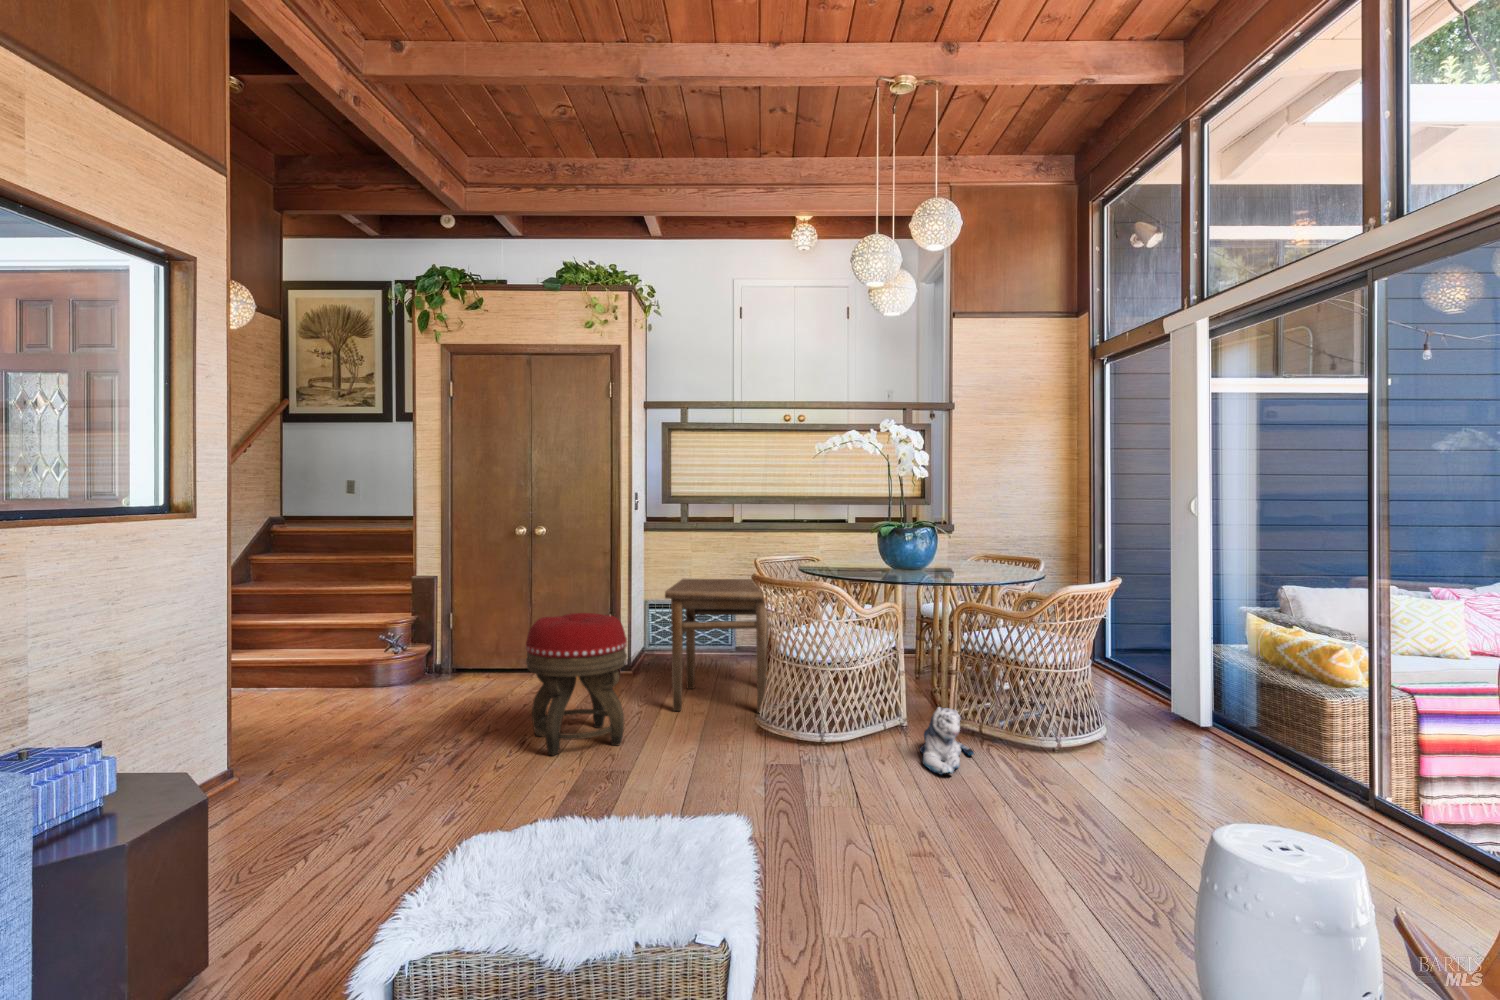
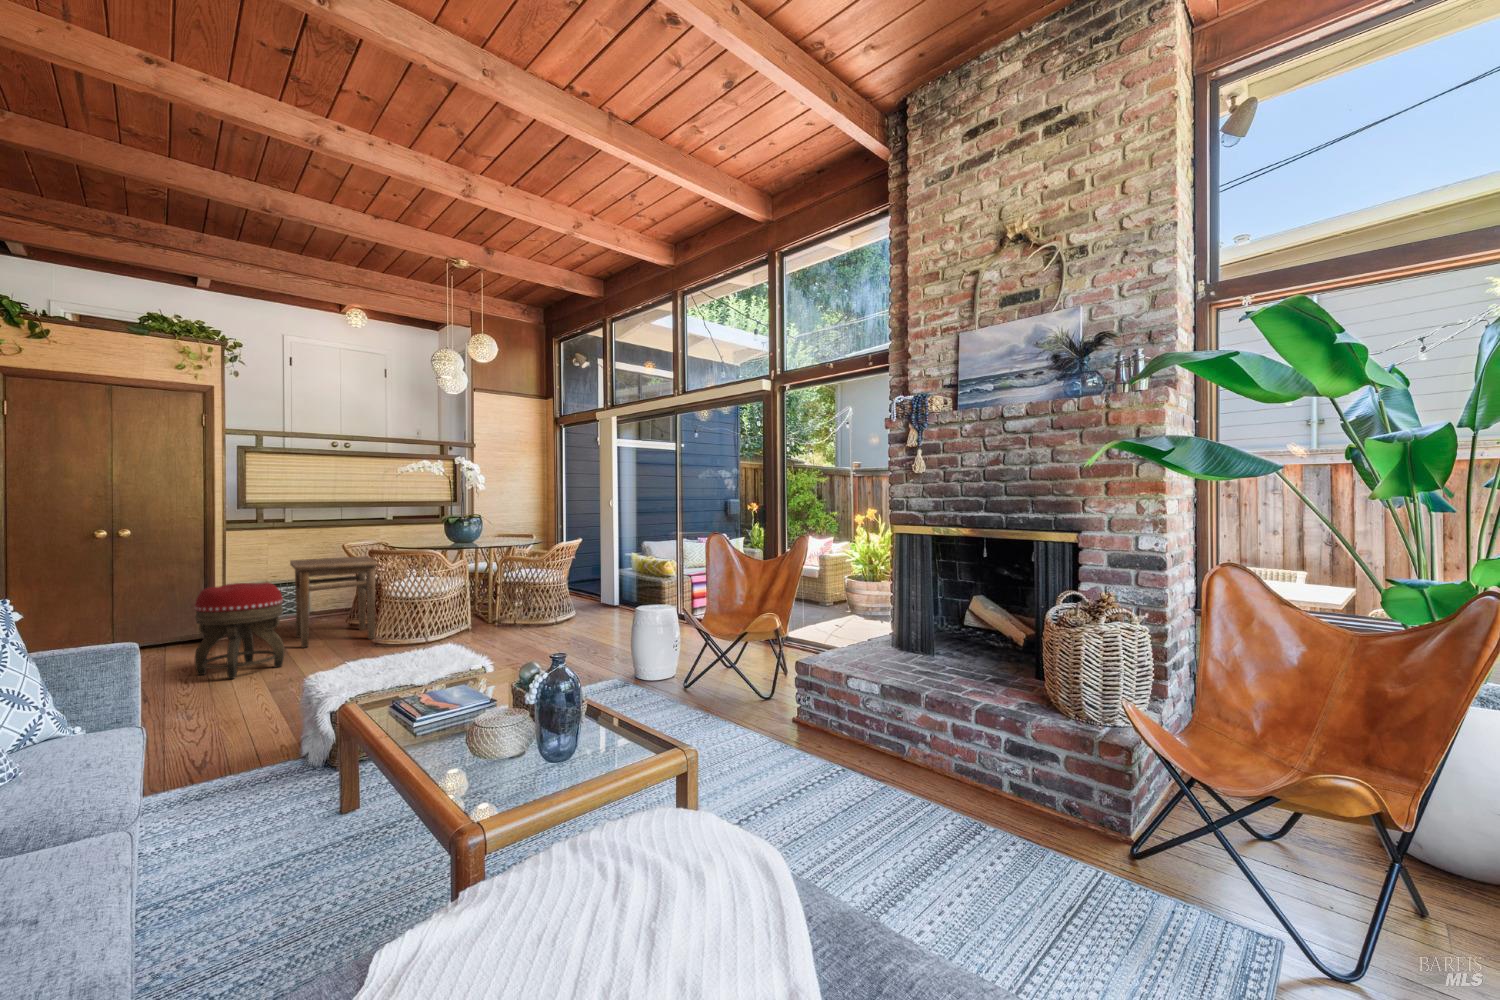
plush toy: present [920,707,974,775] -> none [486,609,516,642]

